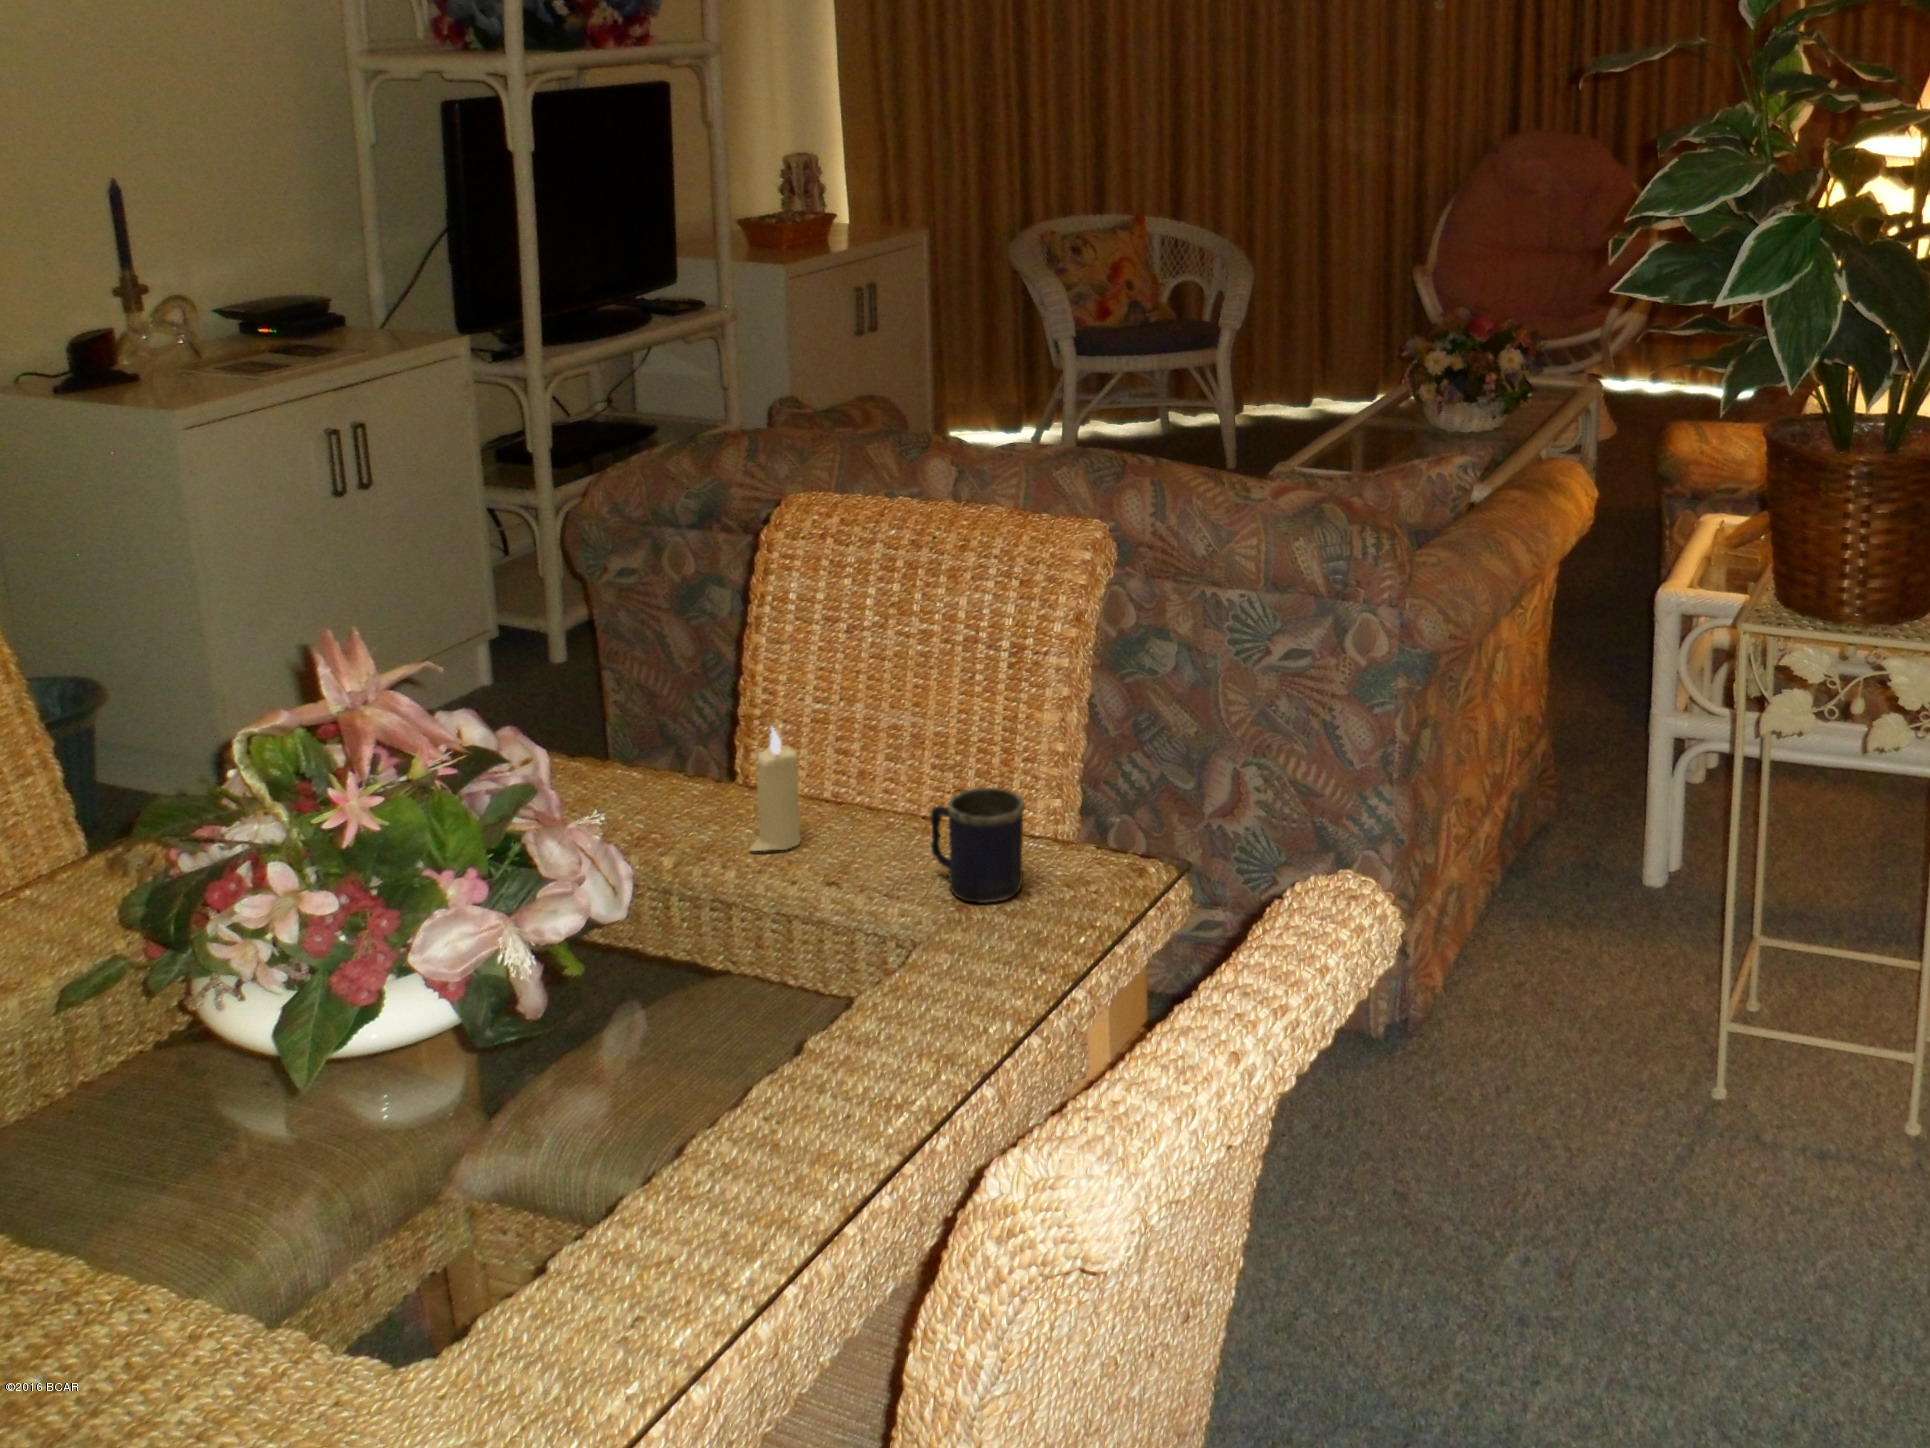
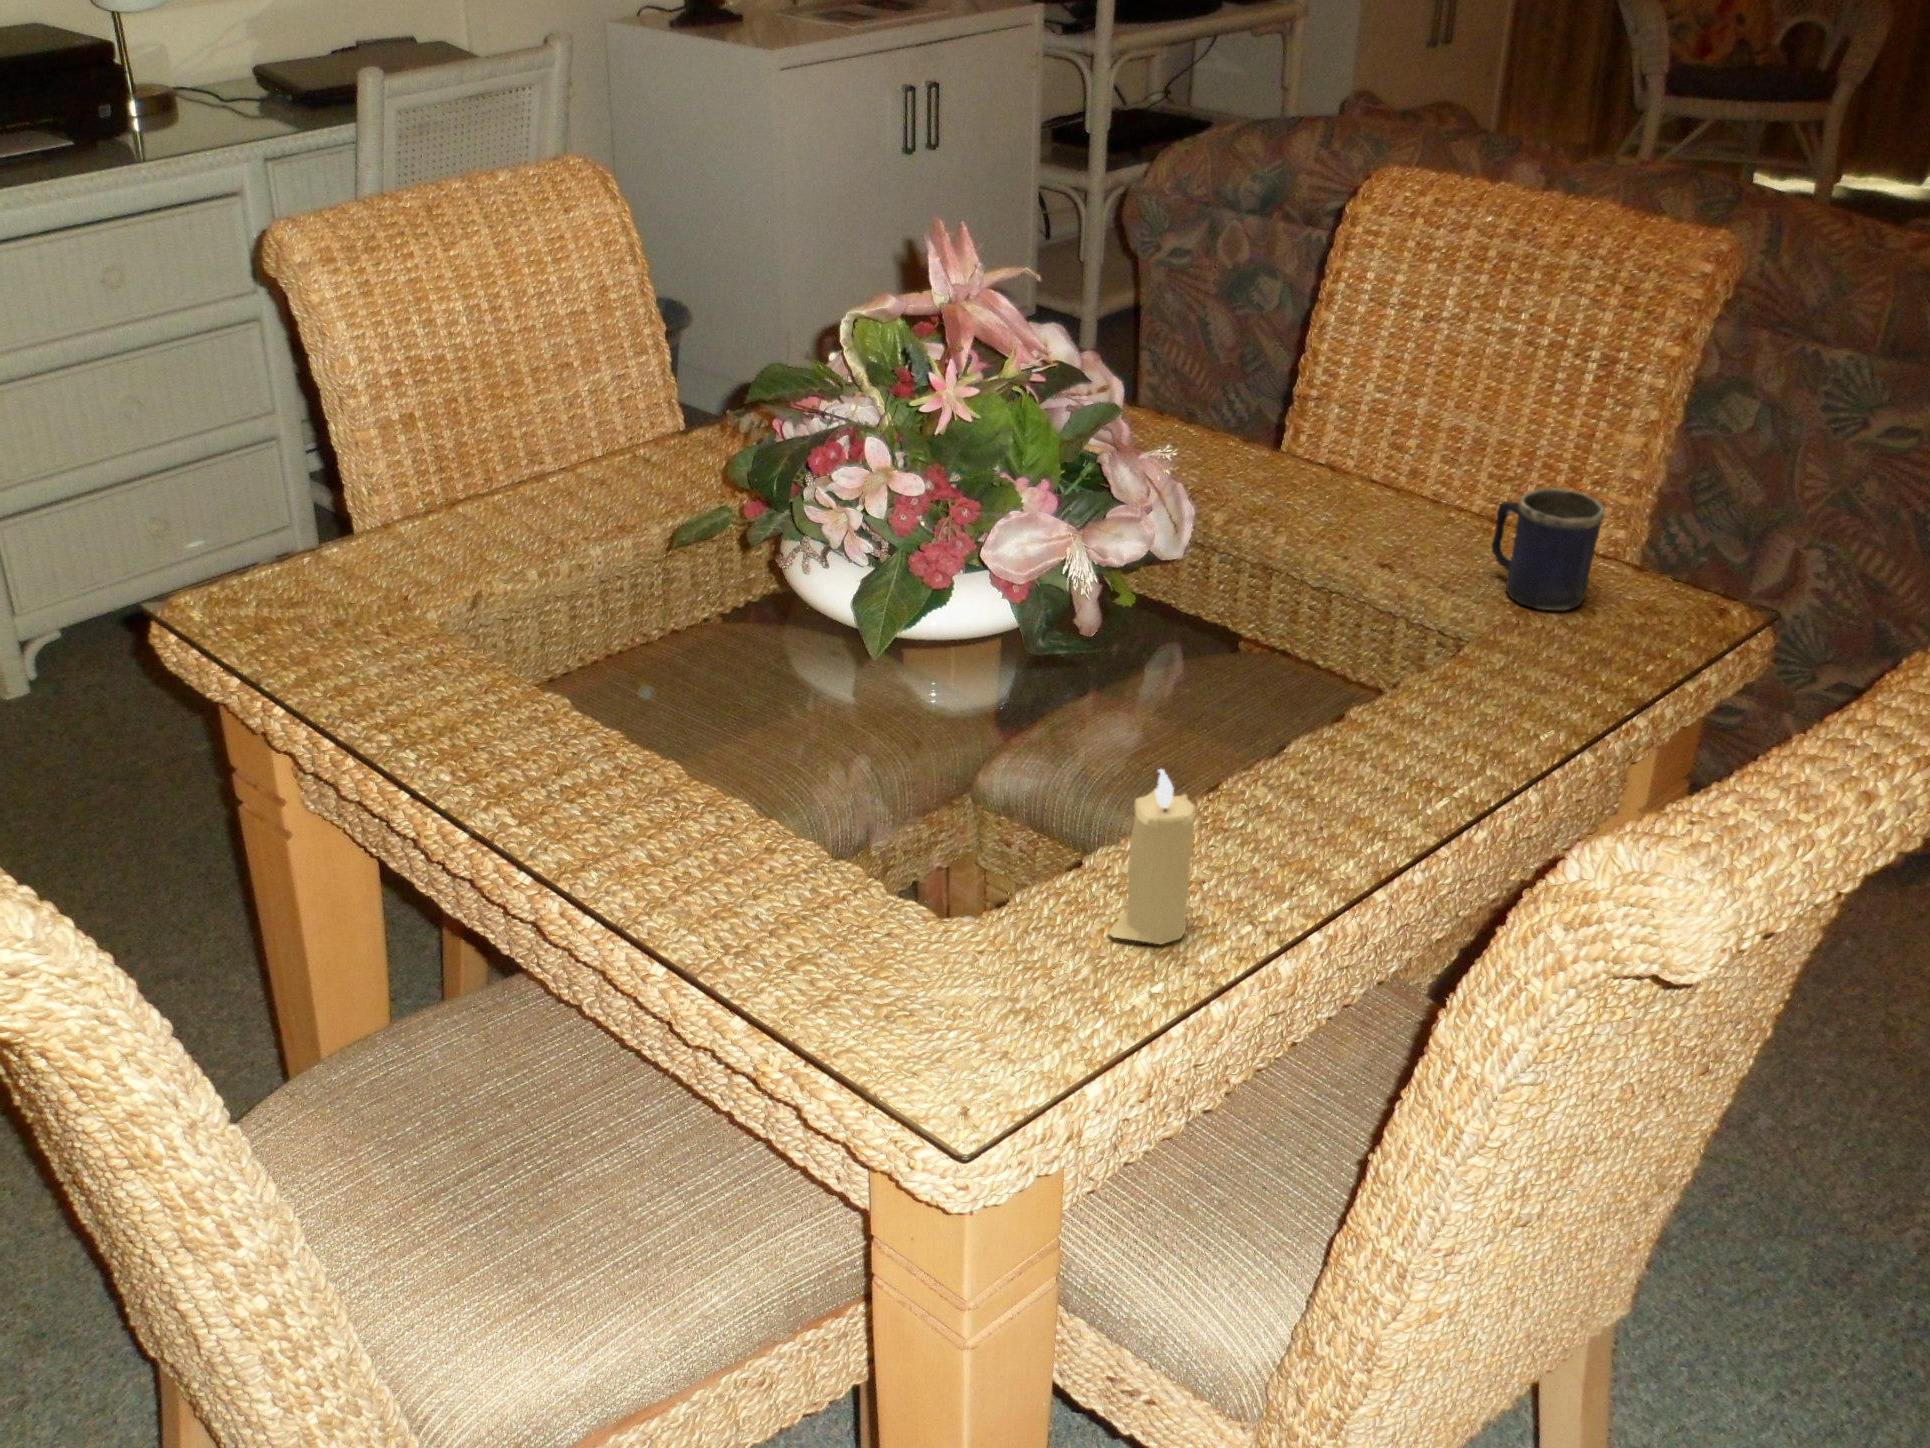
candle: present [750,727,801,851] -> present [1108,769,1195,944]

